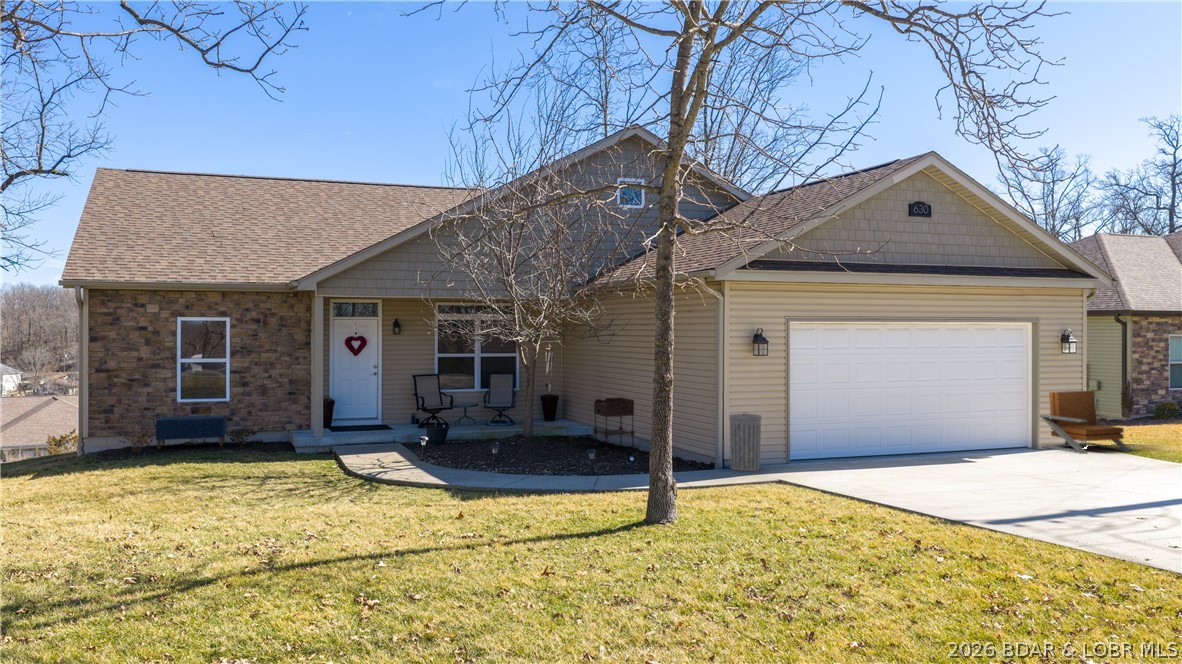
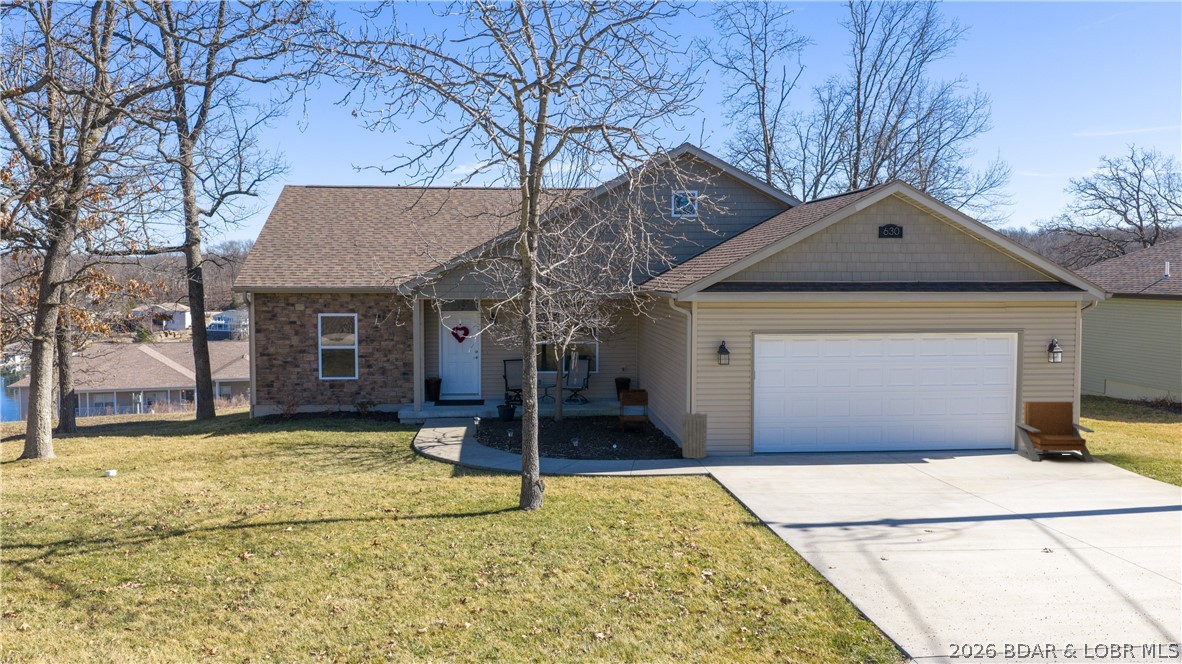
bench: present [155,415,226,449] -> none [301,390,354,414]

